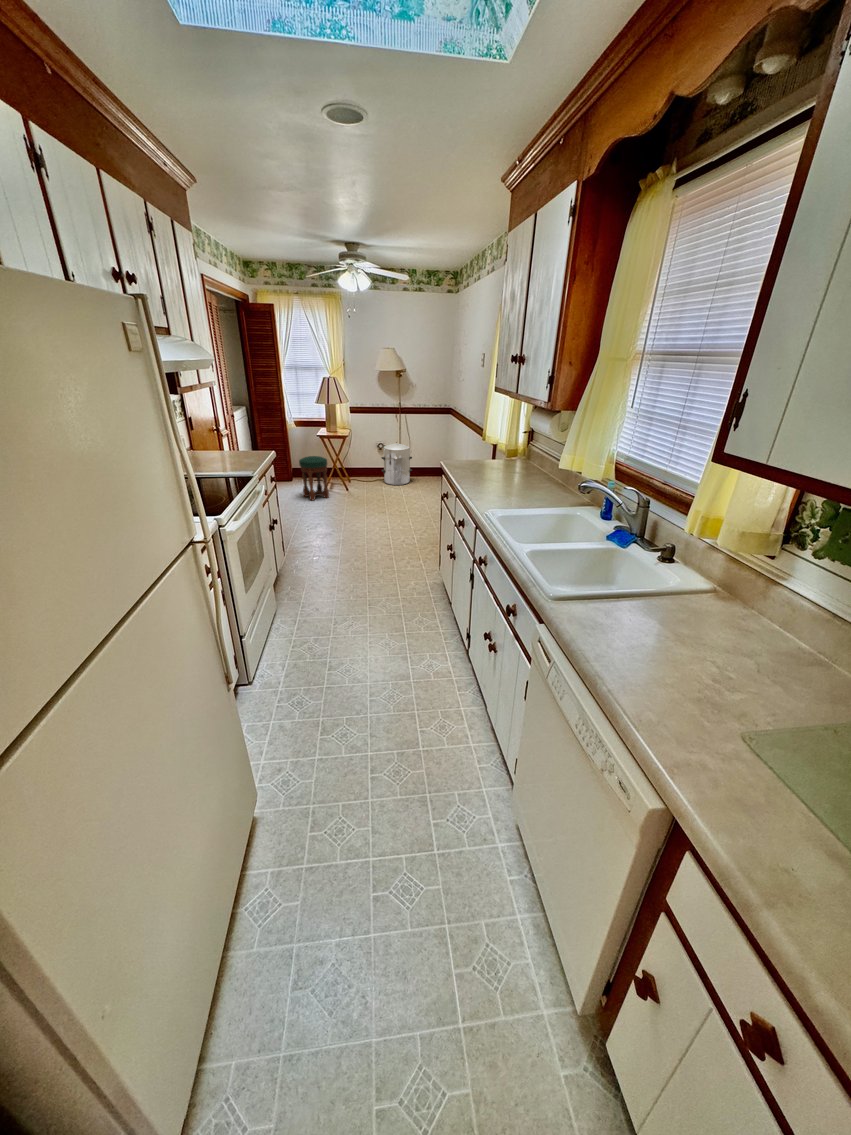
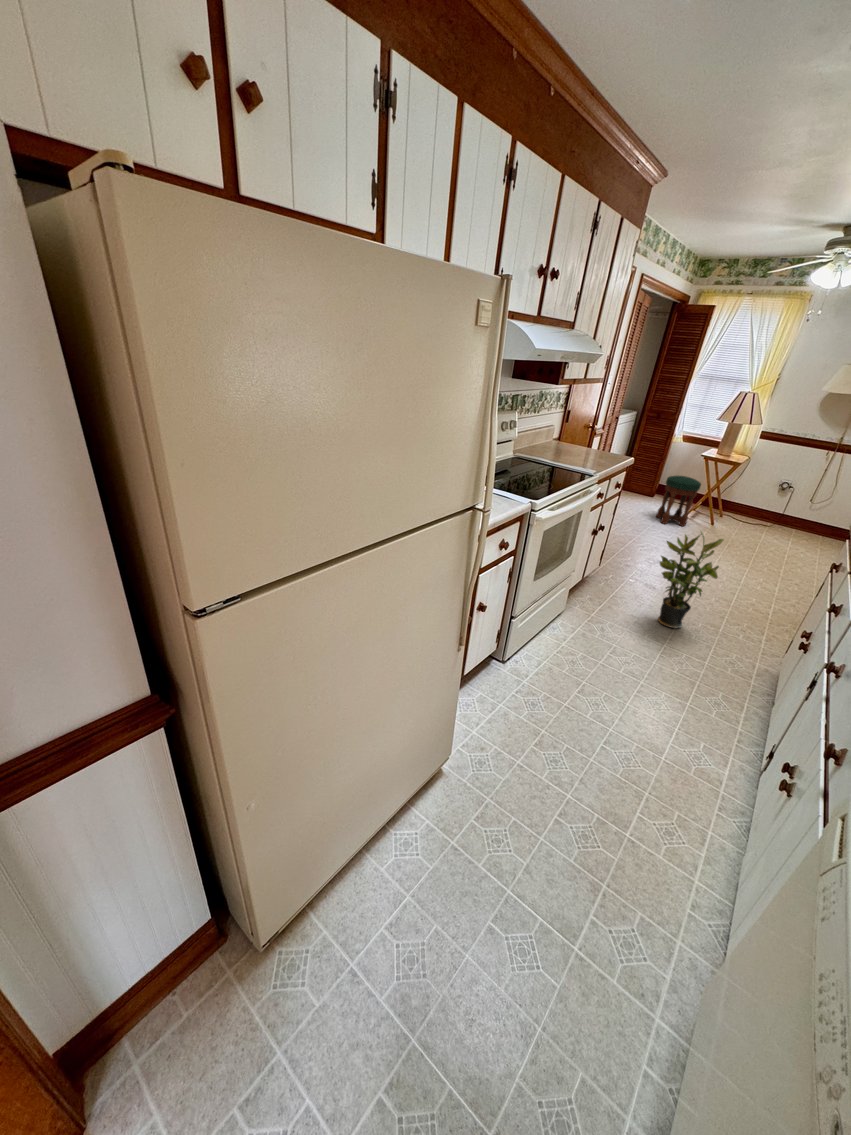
waste bin: present [381,442,412,485] -> none [770,486,832,542]
potted plant: none [332,497,379,582] -> present [658,532,724,628]

